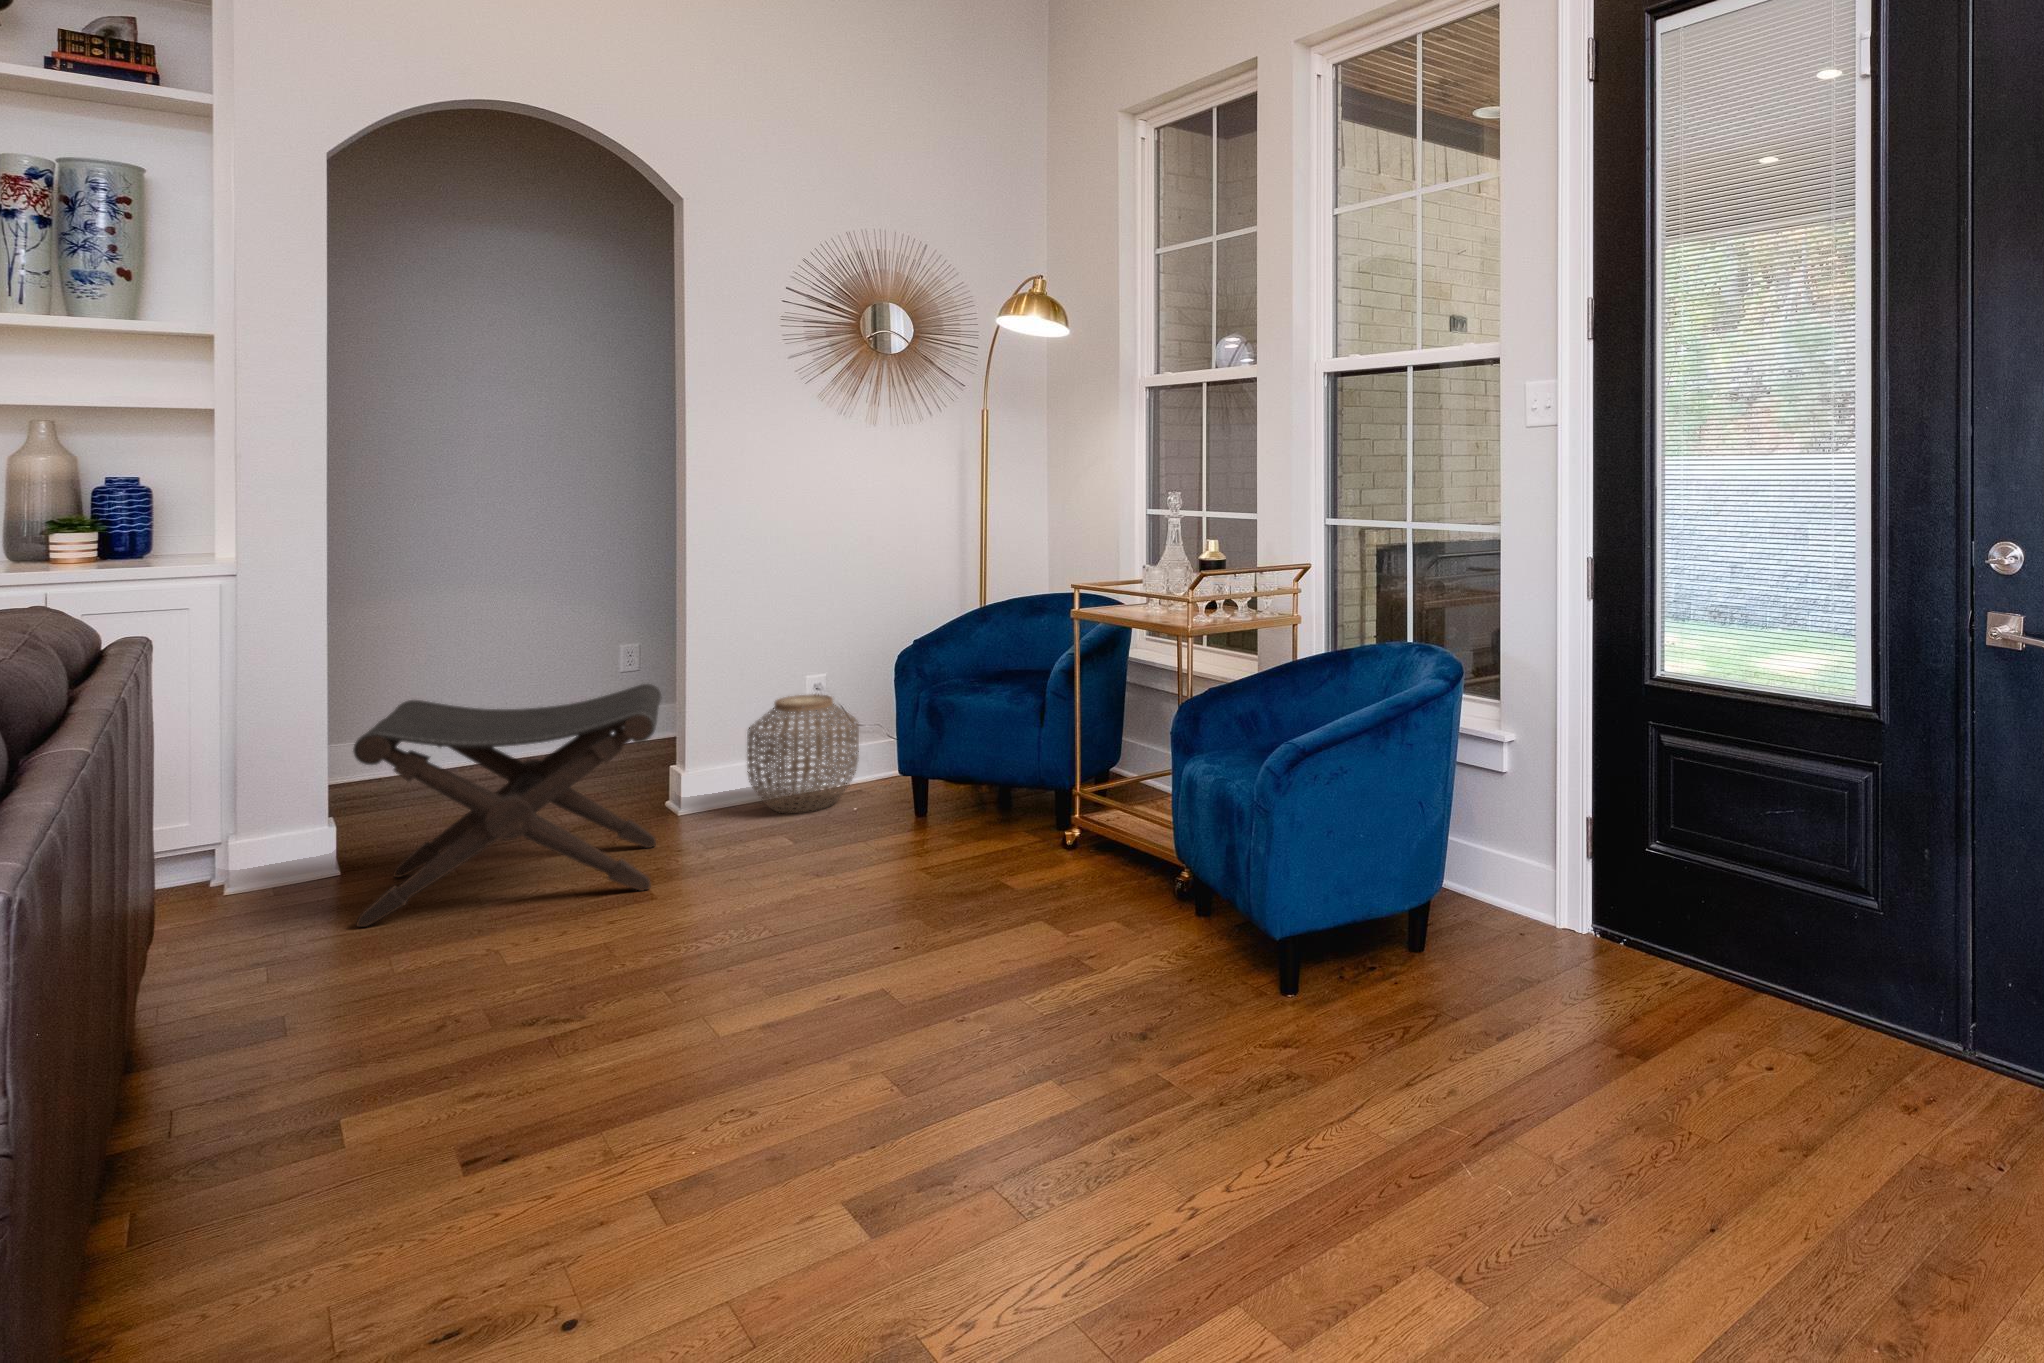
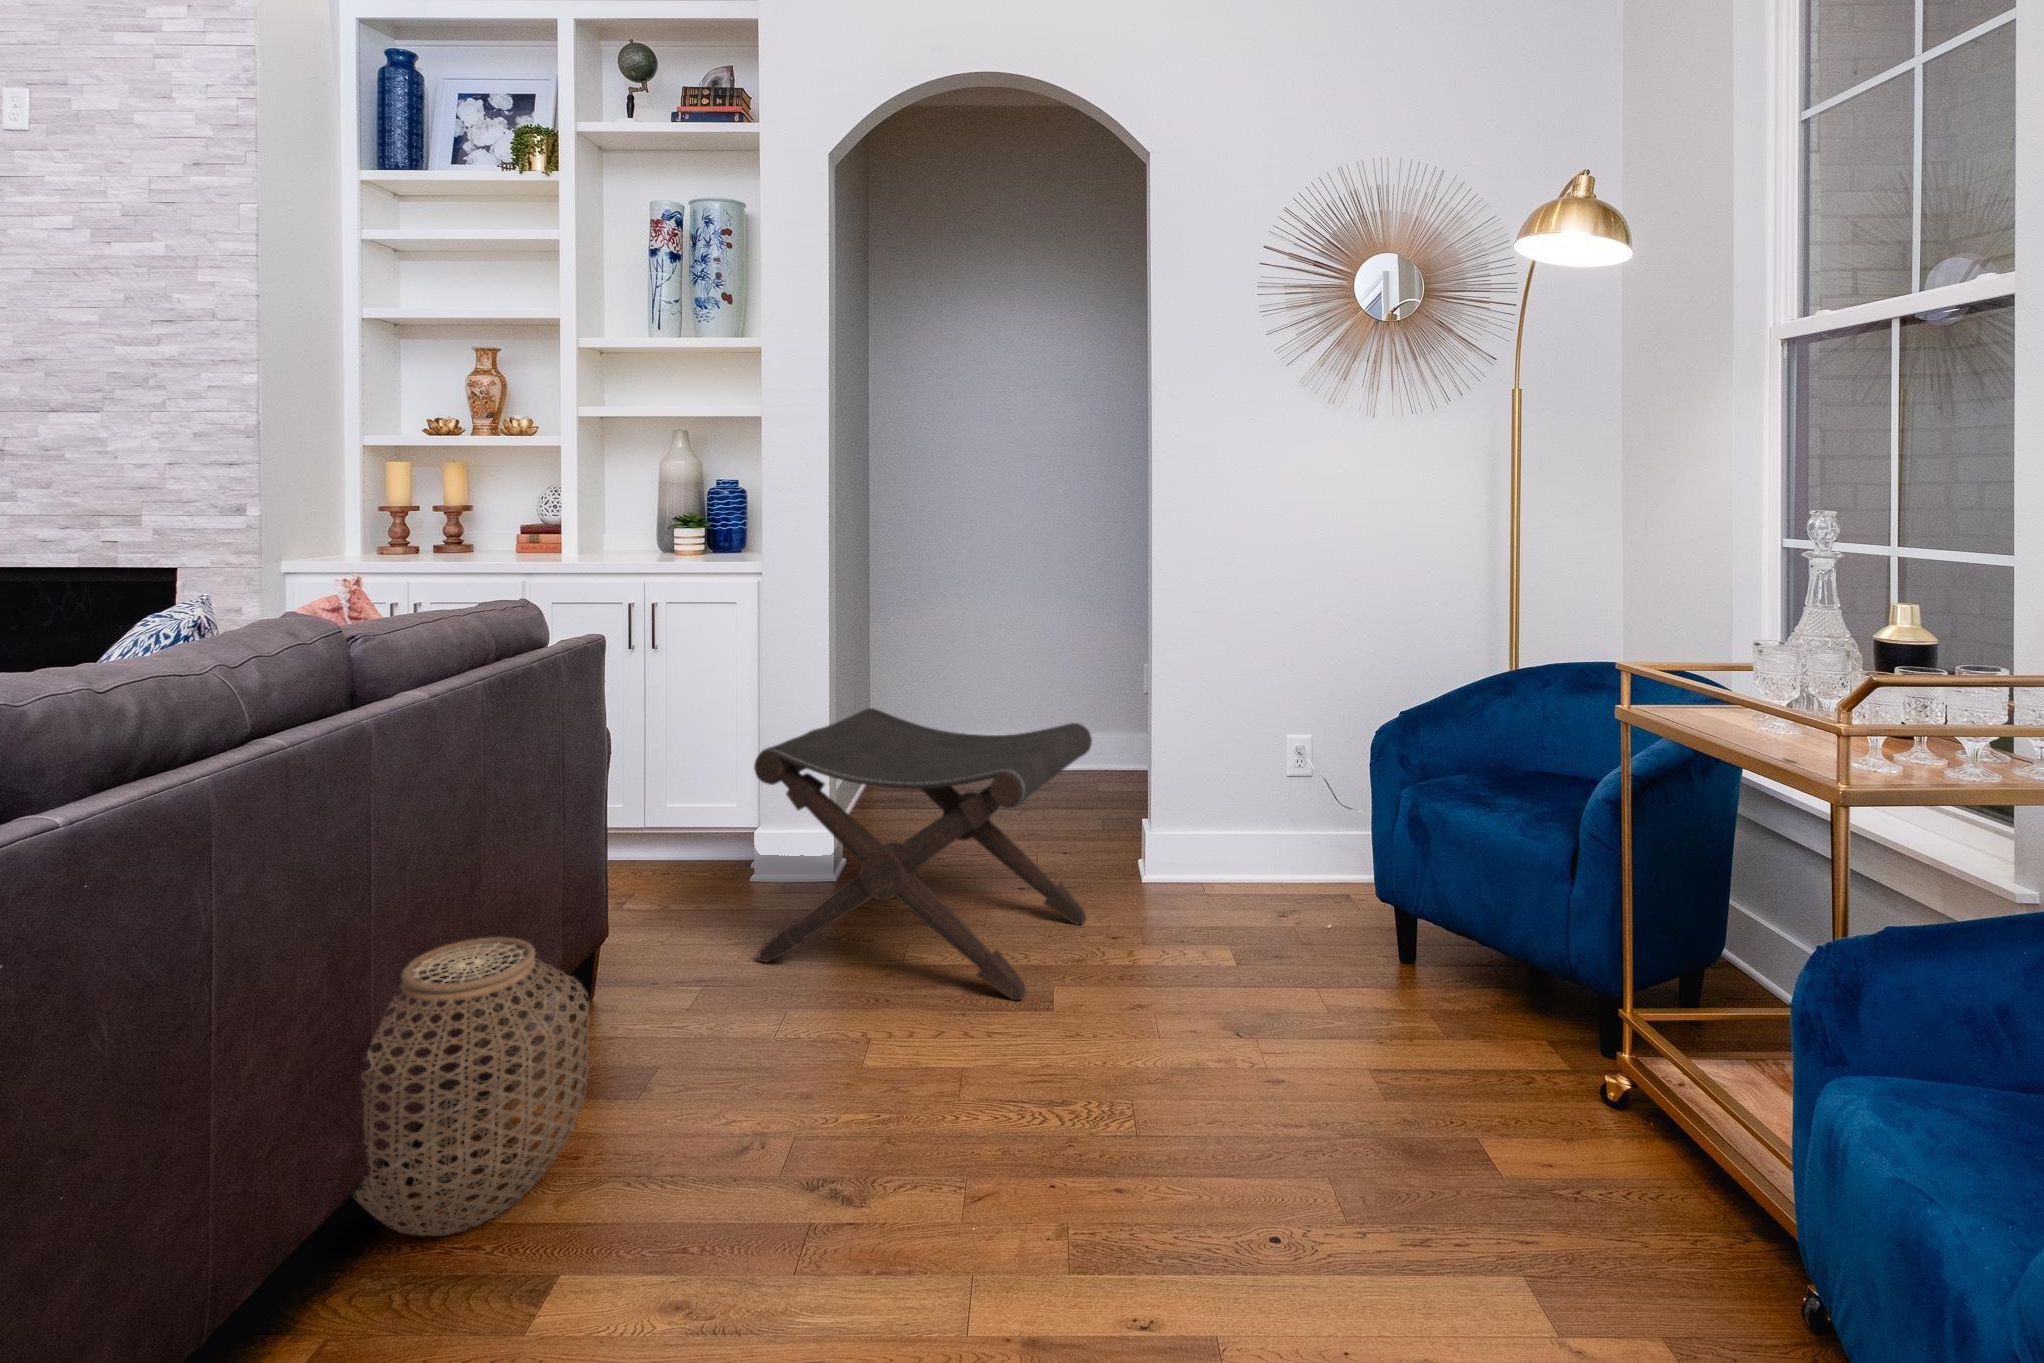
woven basket: present [747,694,859,813] -> present [352,937,590,1236]

